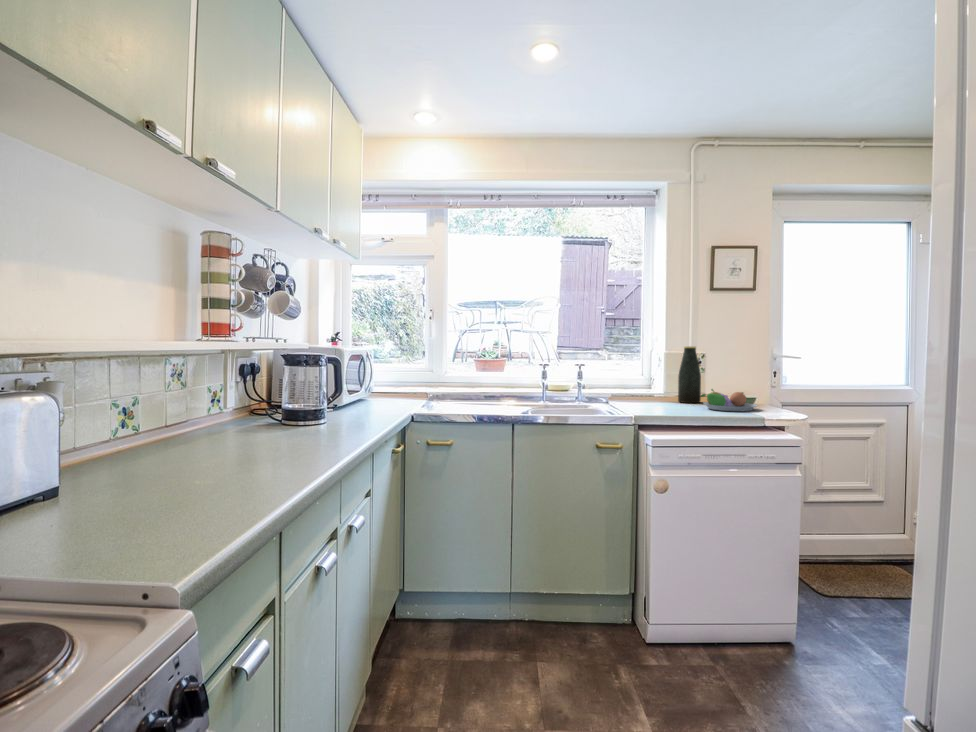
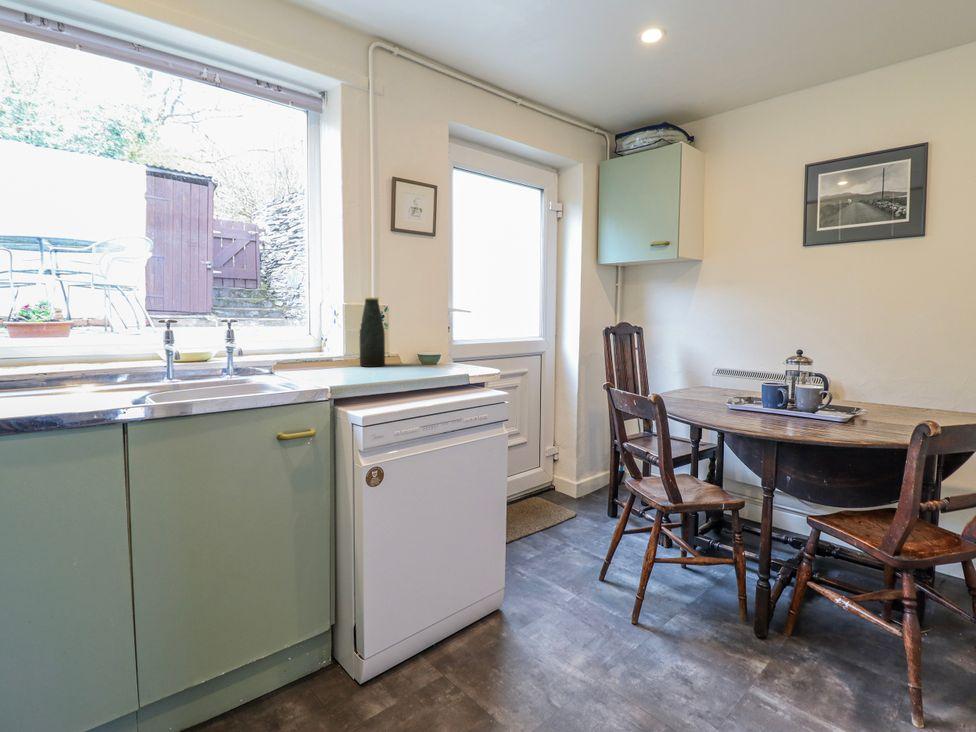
fruit bowl: present [701,389,757,411] -> none [398,348,455,373]

